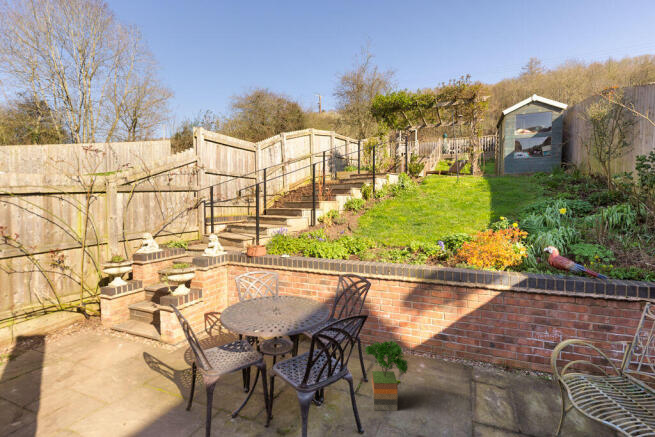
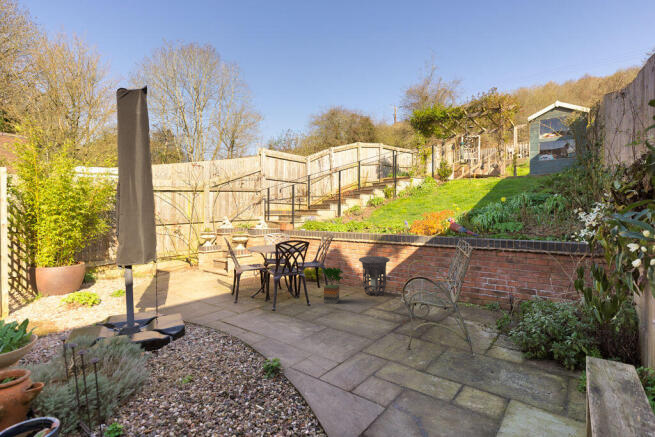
side table: none [406,304,458,374] -> present [359,256,390,296]

